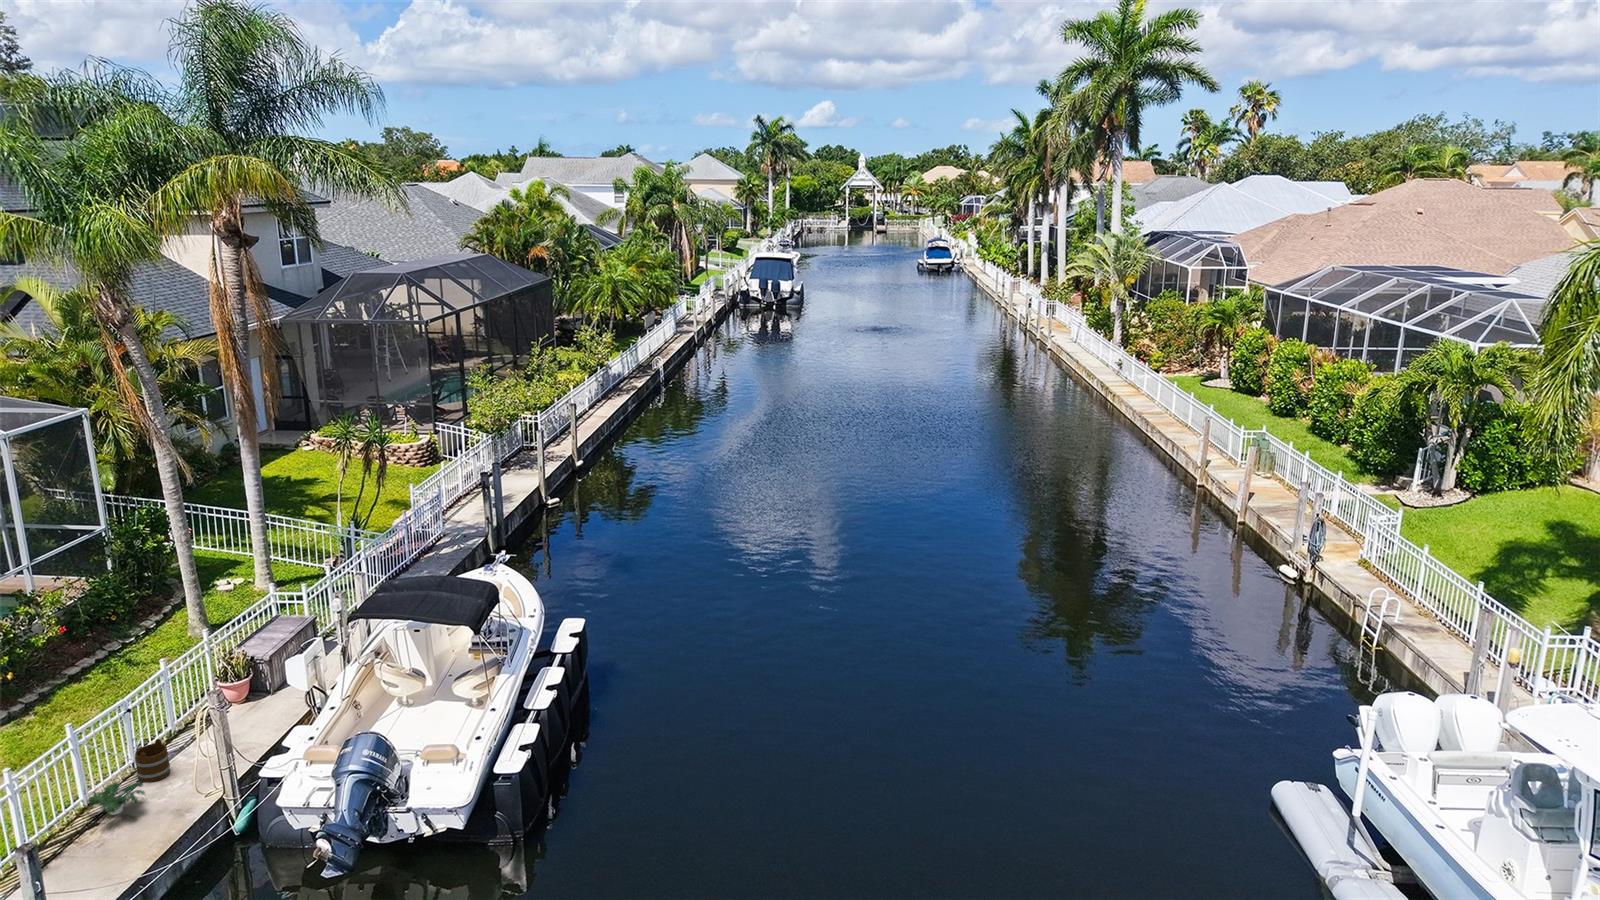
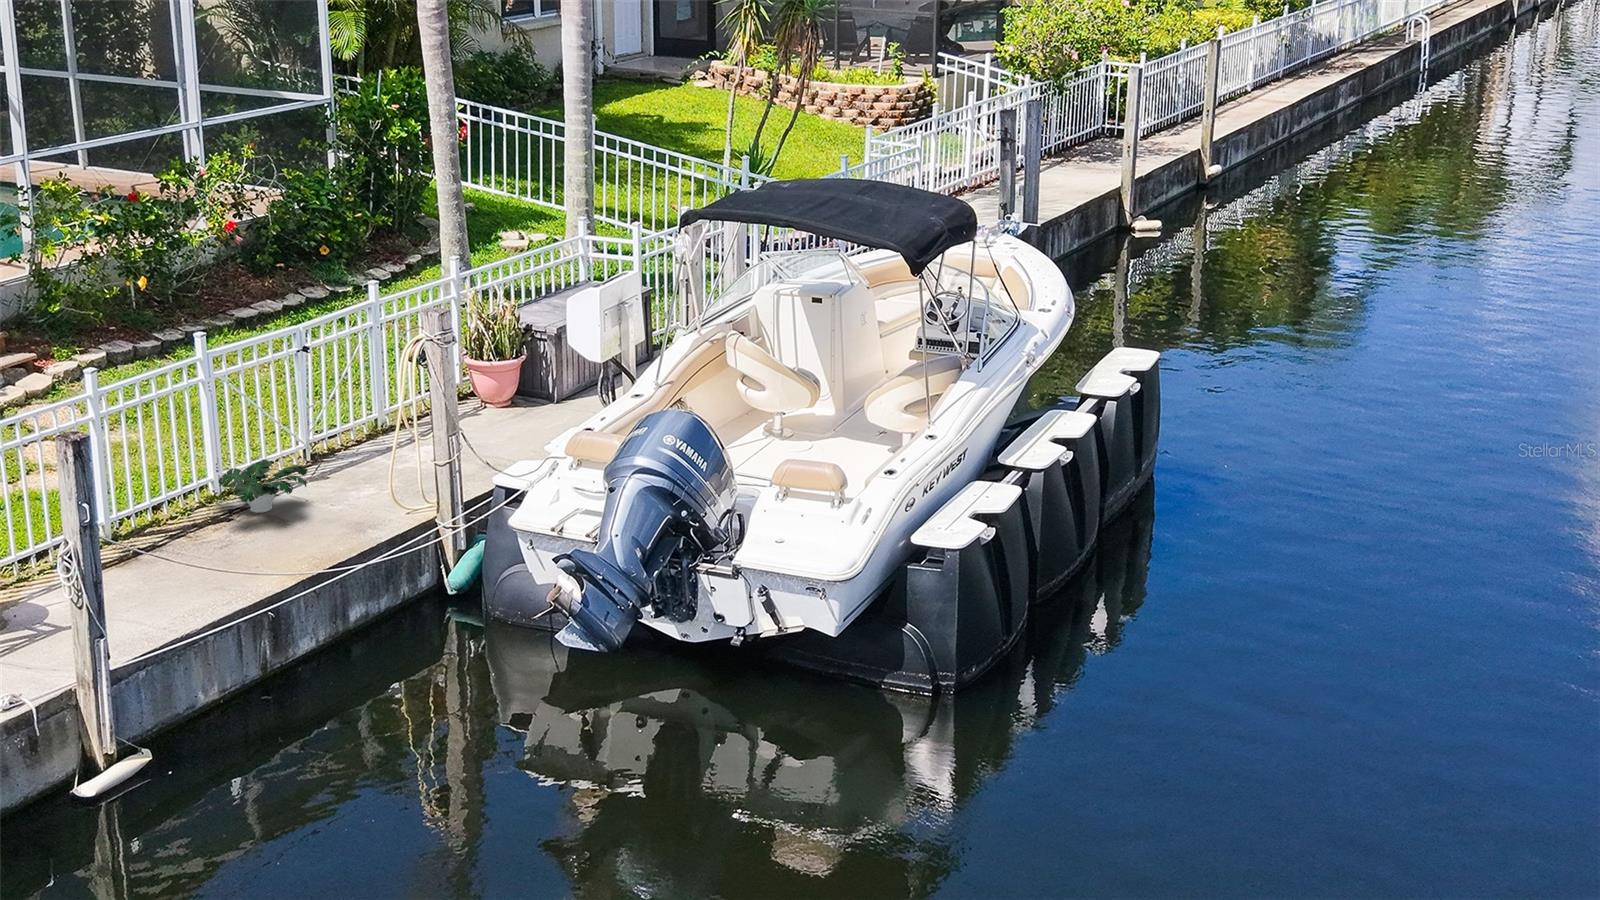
bucket: present [135,739,170,782] -> none [305,408,360,480]

